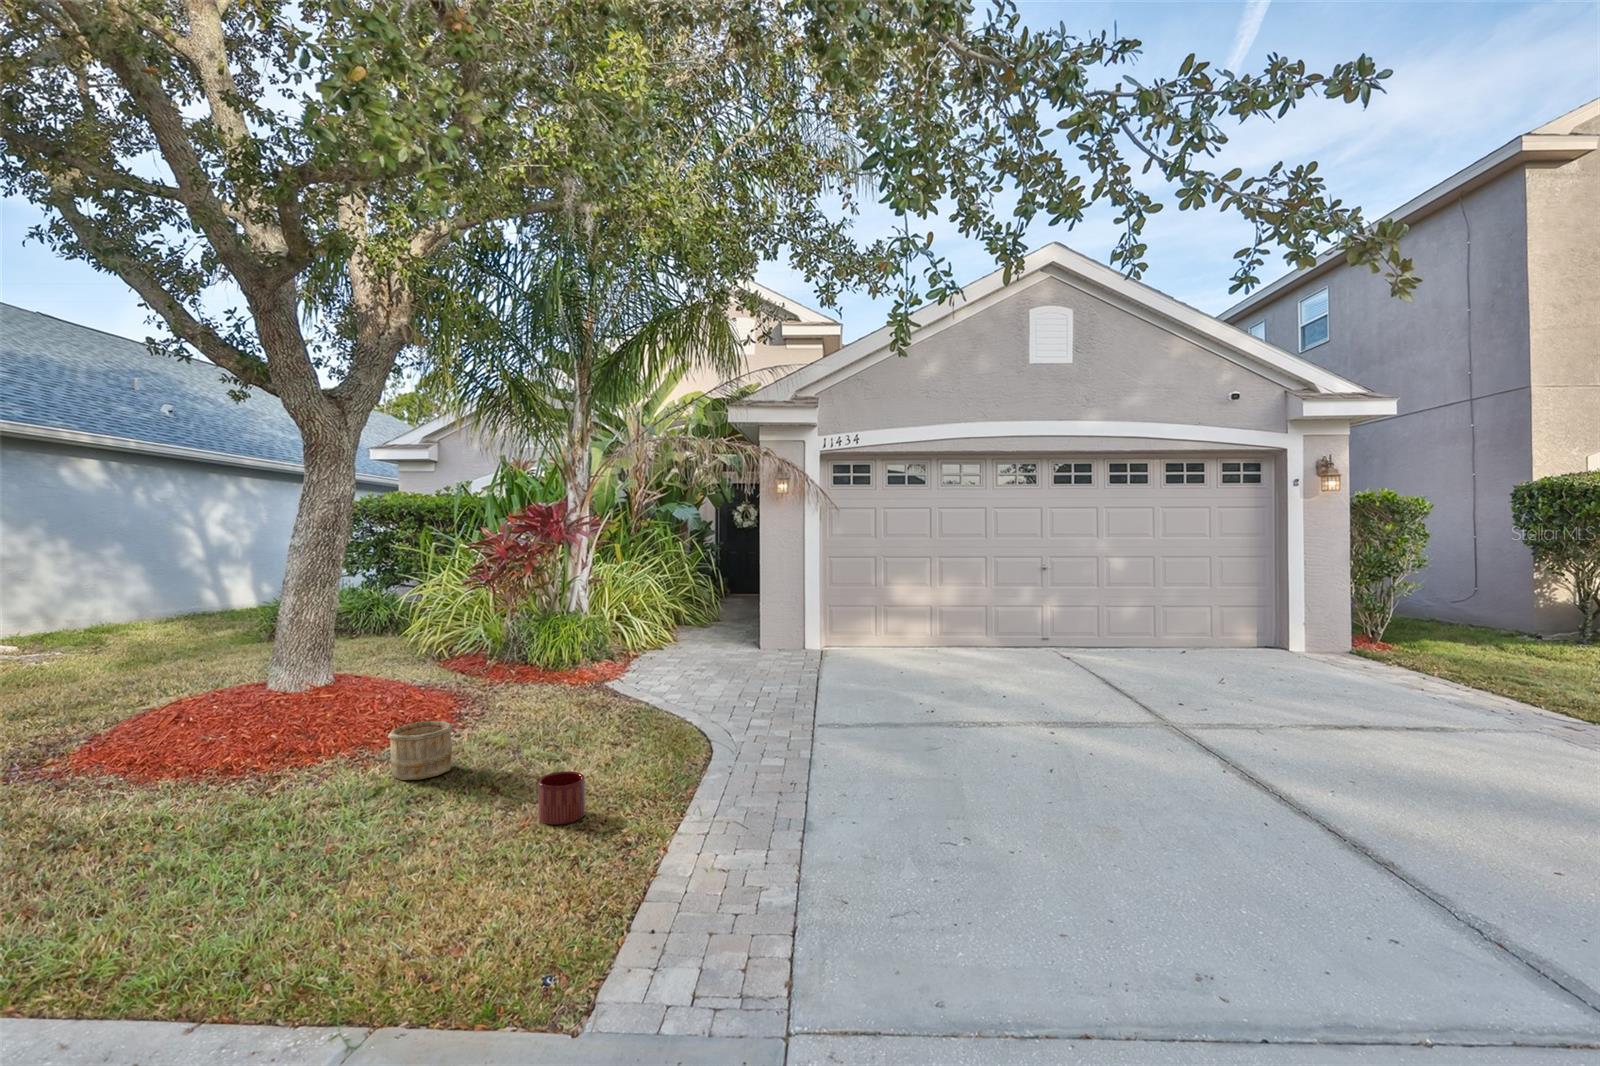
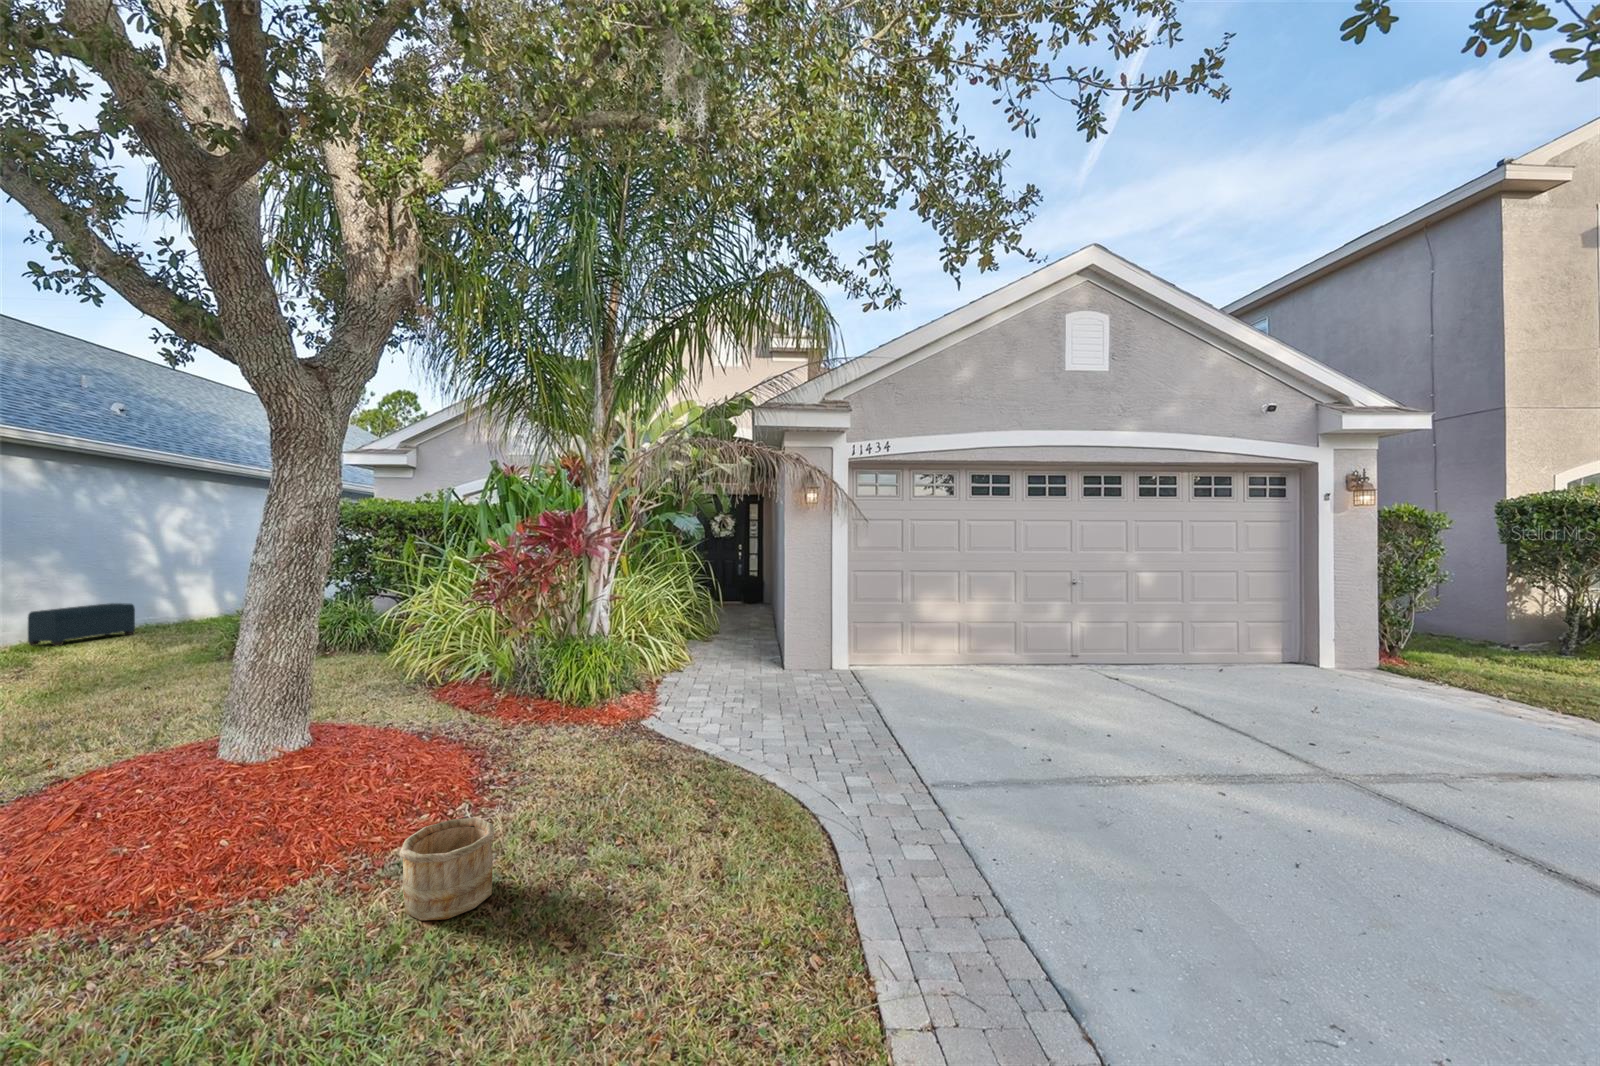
bench: none [108,592,193,629] -> present [28,603,135,646]
planter: present [538,771,585,825] -> none [661,919,731,1022]

